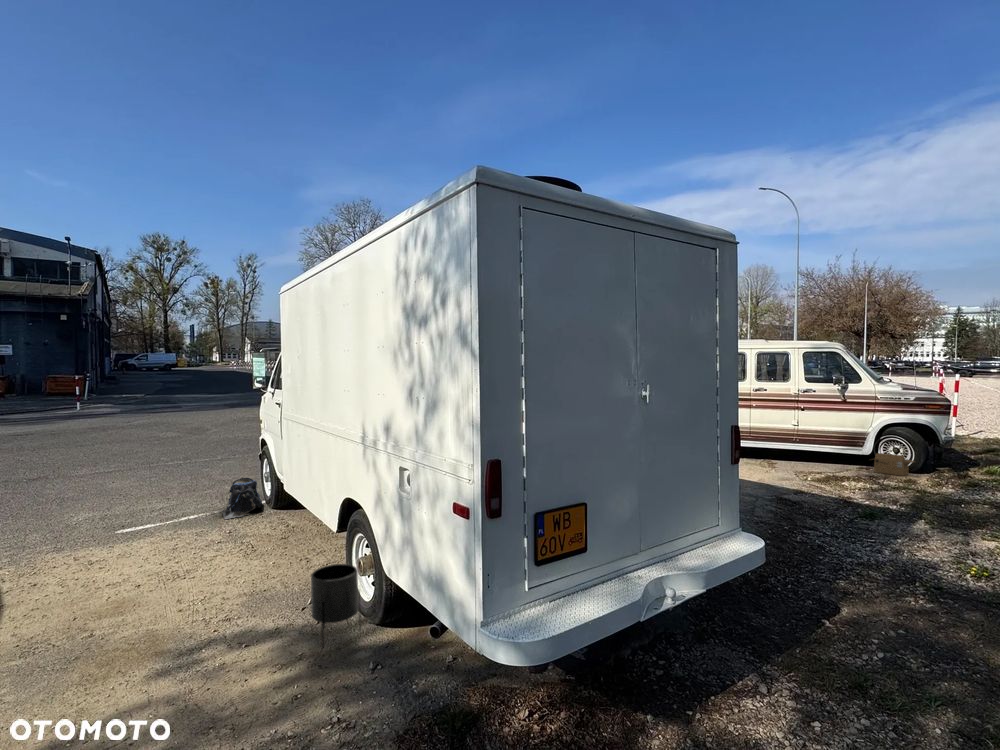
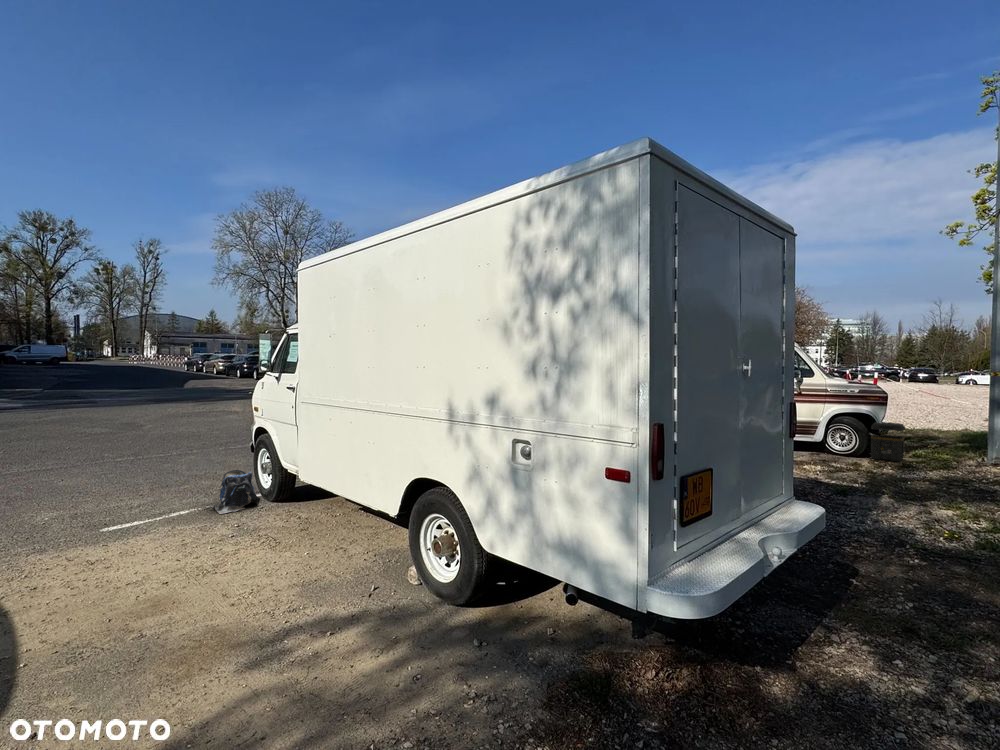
toolbox: none [931,434,973,479] -> present [871,422,905,462]
cardboard box: present [874,453,914,476] -> none [818,439,859,460]
planter: present [311,564,361,647] -> none [396,547,442,631]

